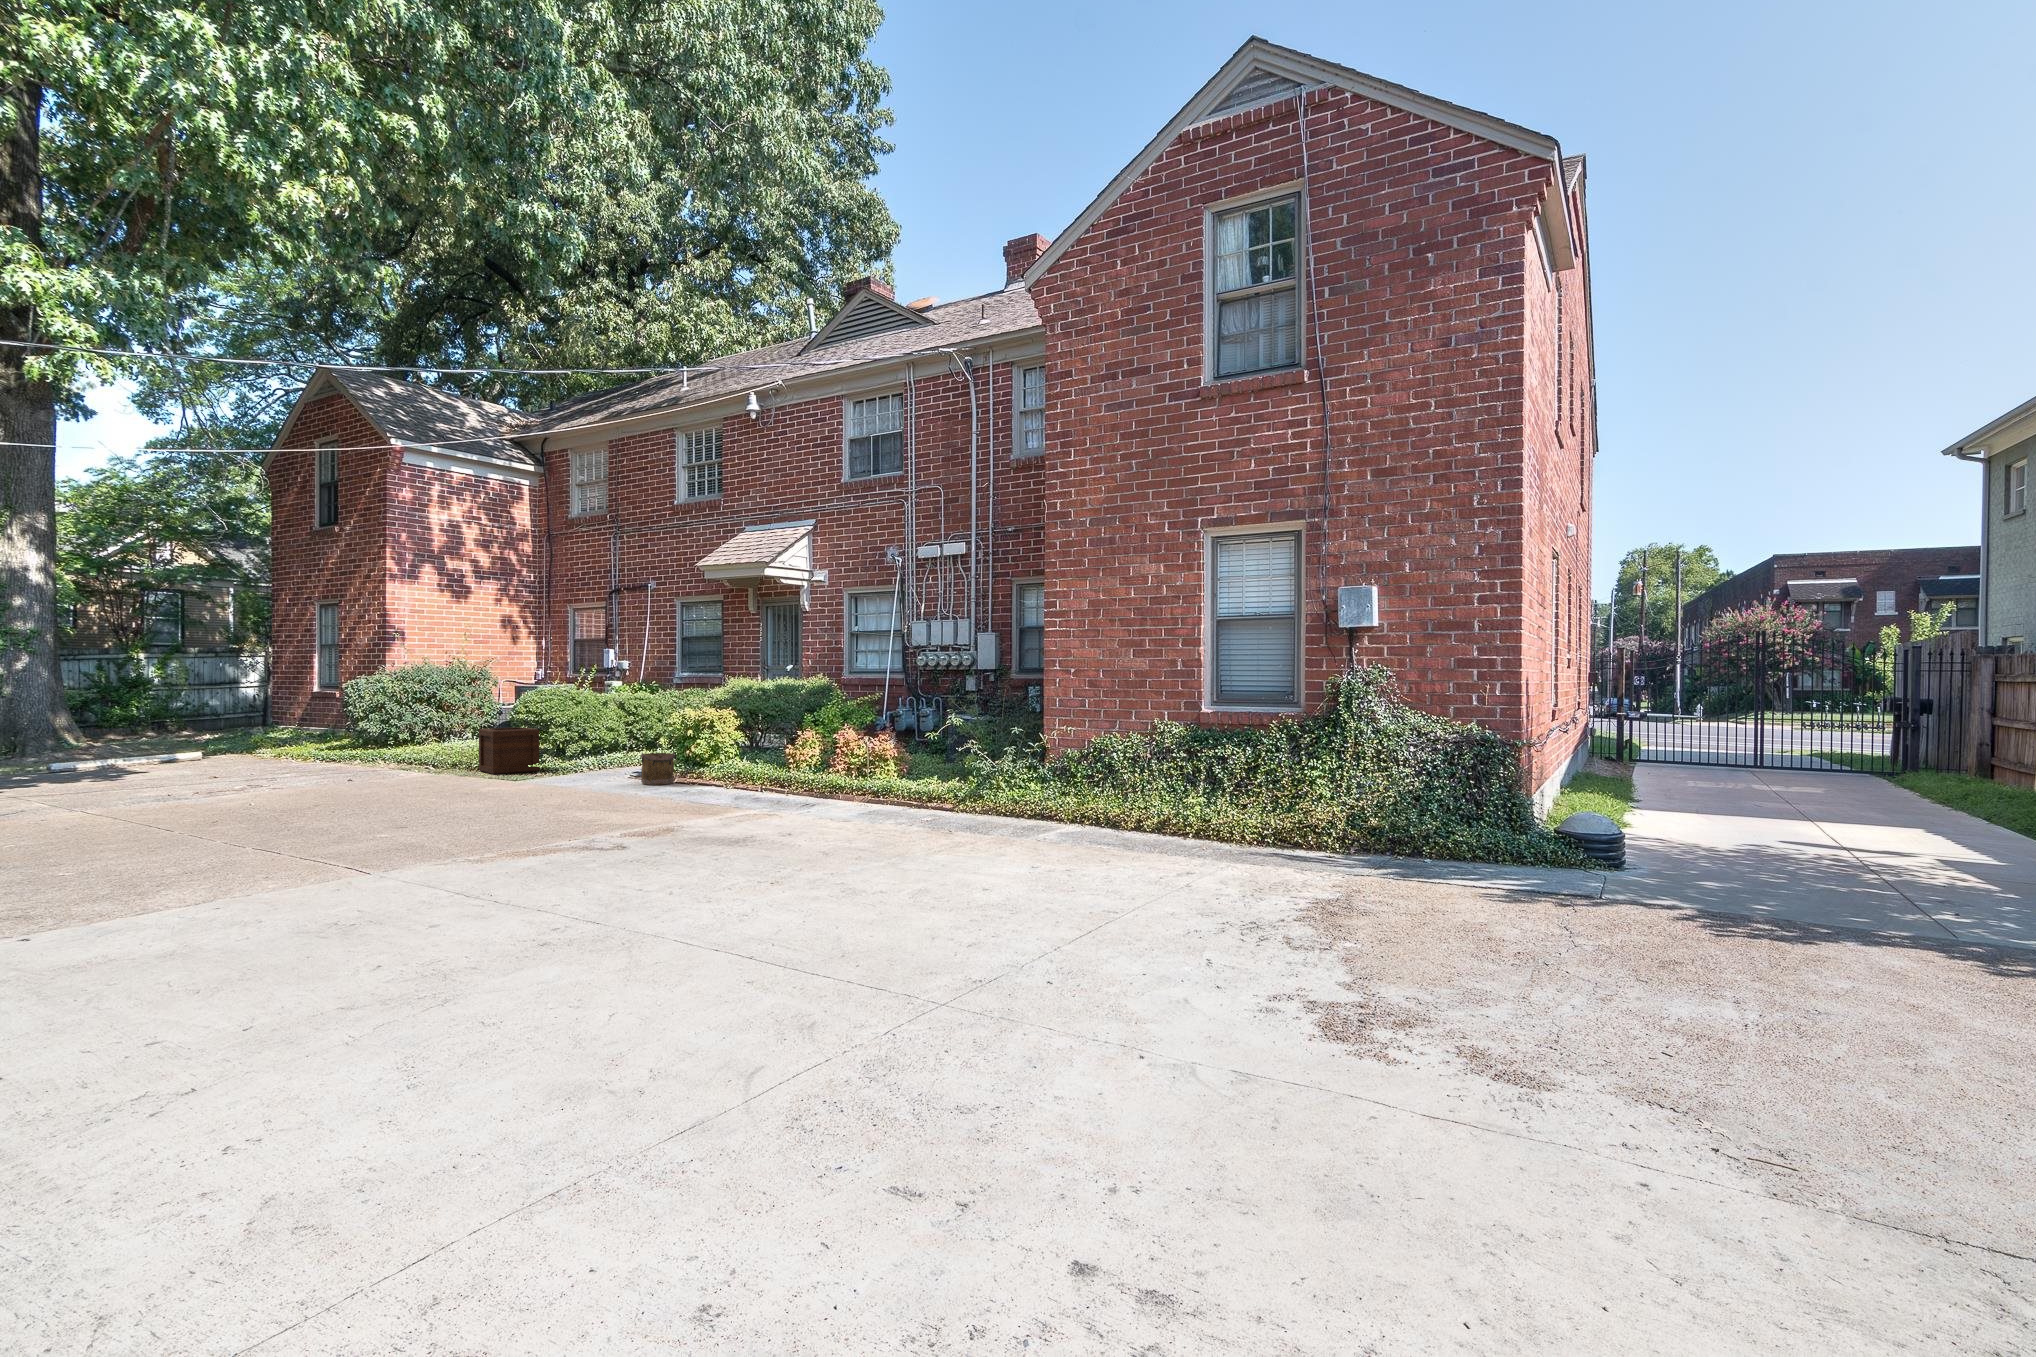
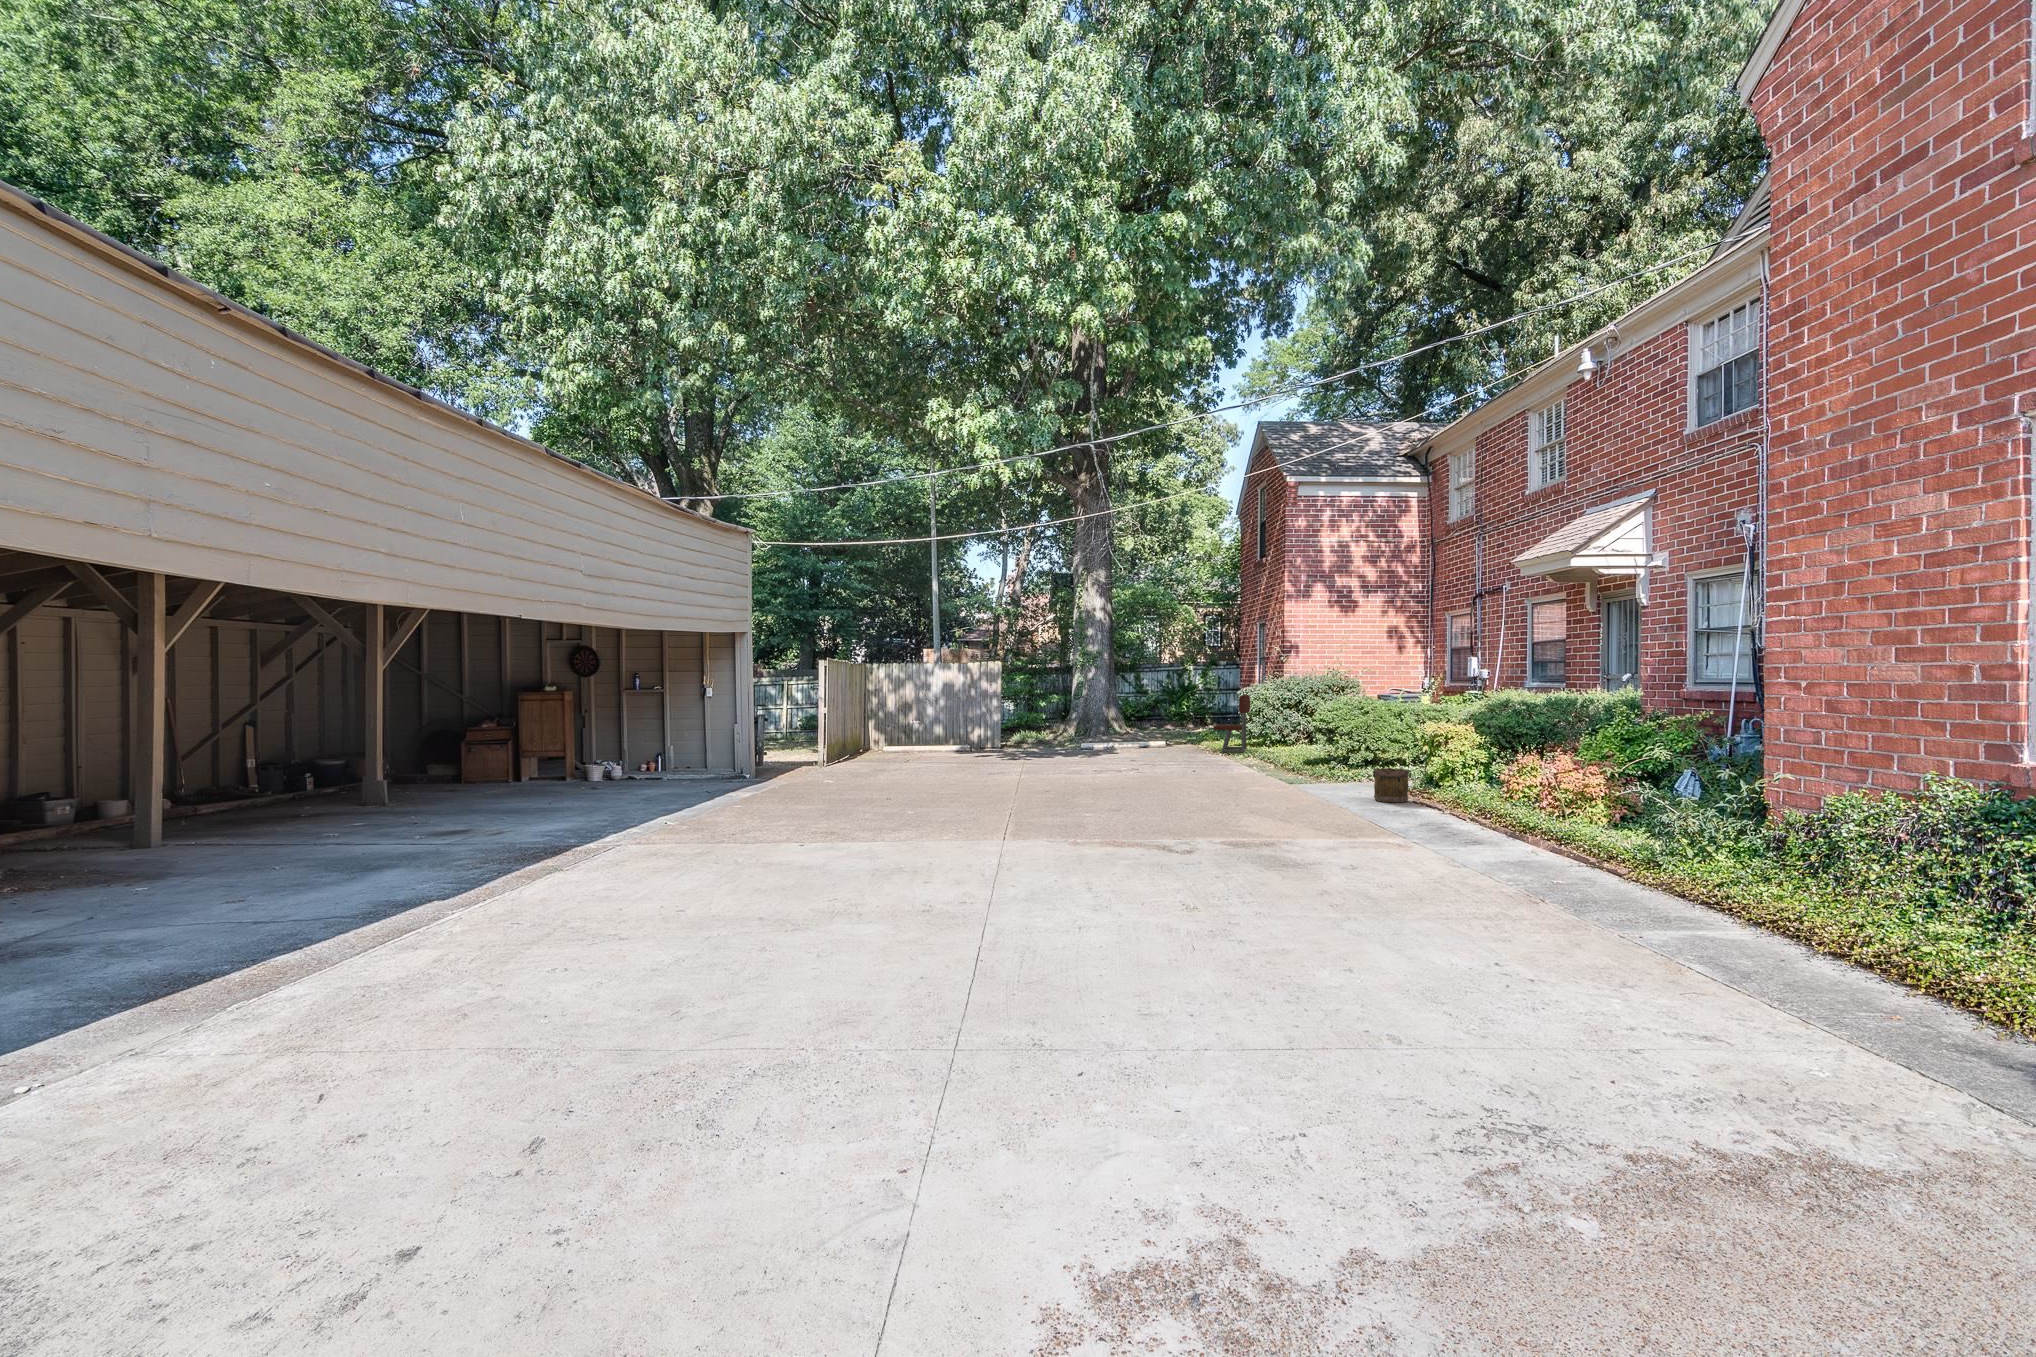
bench: none [304,688,358,758] -> present [1214,695,1250,753]
wooden crate: present [479,727,539,774] -> none [1286,734,1329,778]

